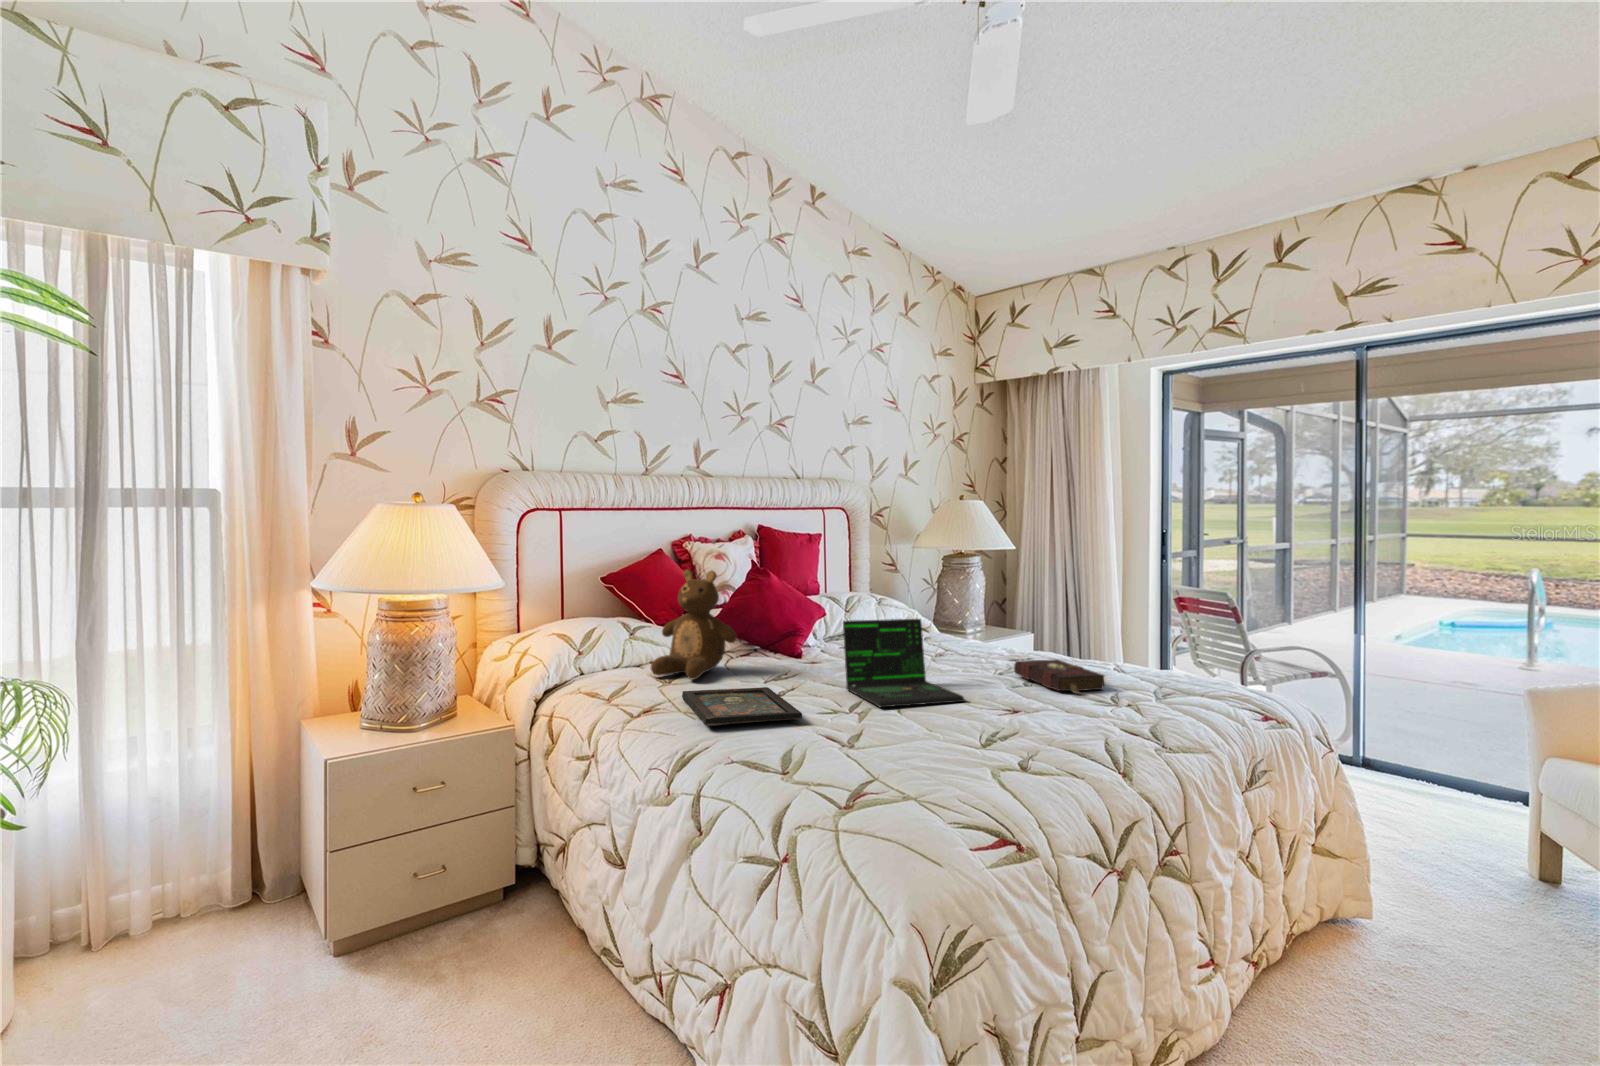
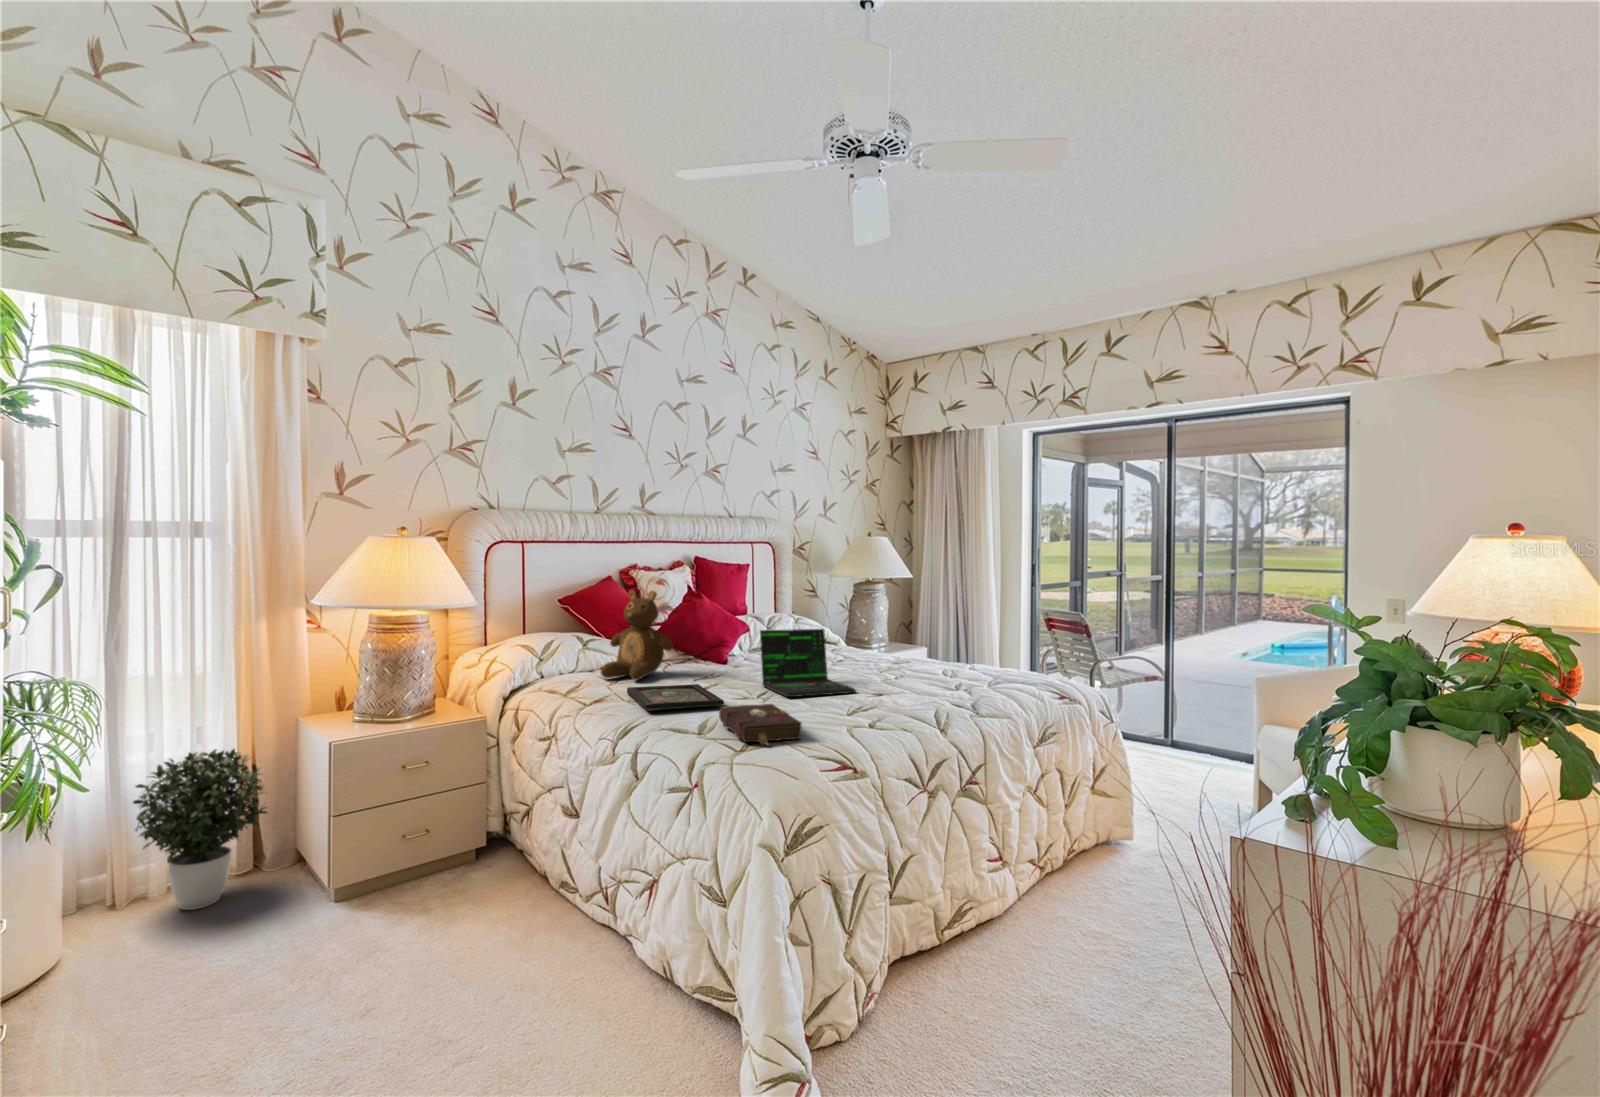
book: present [1014,659,1104,694] -> present [719,704,802,745]
potted plant: none [112,757,269,947] -> present [133,749,267,910]

